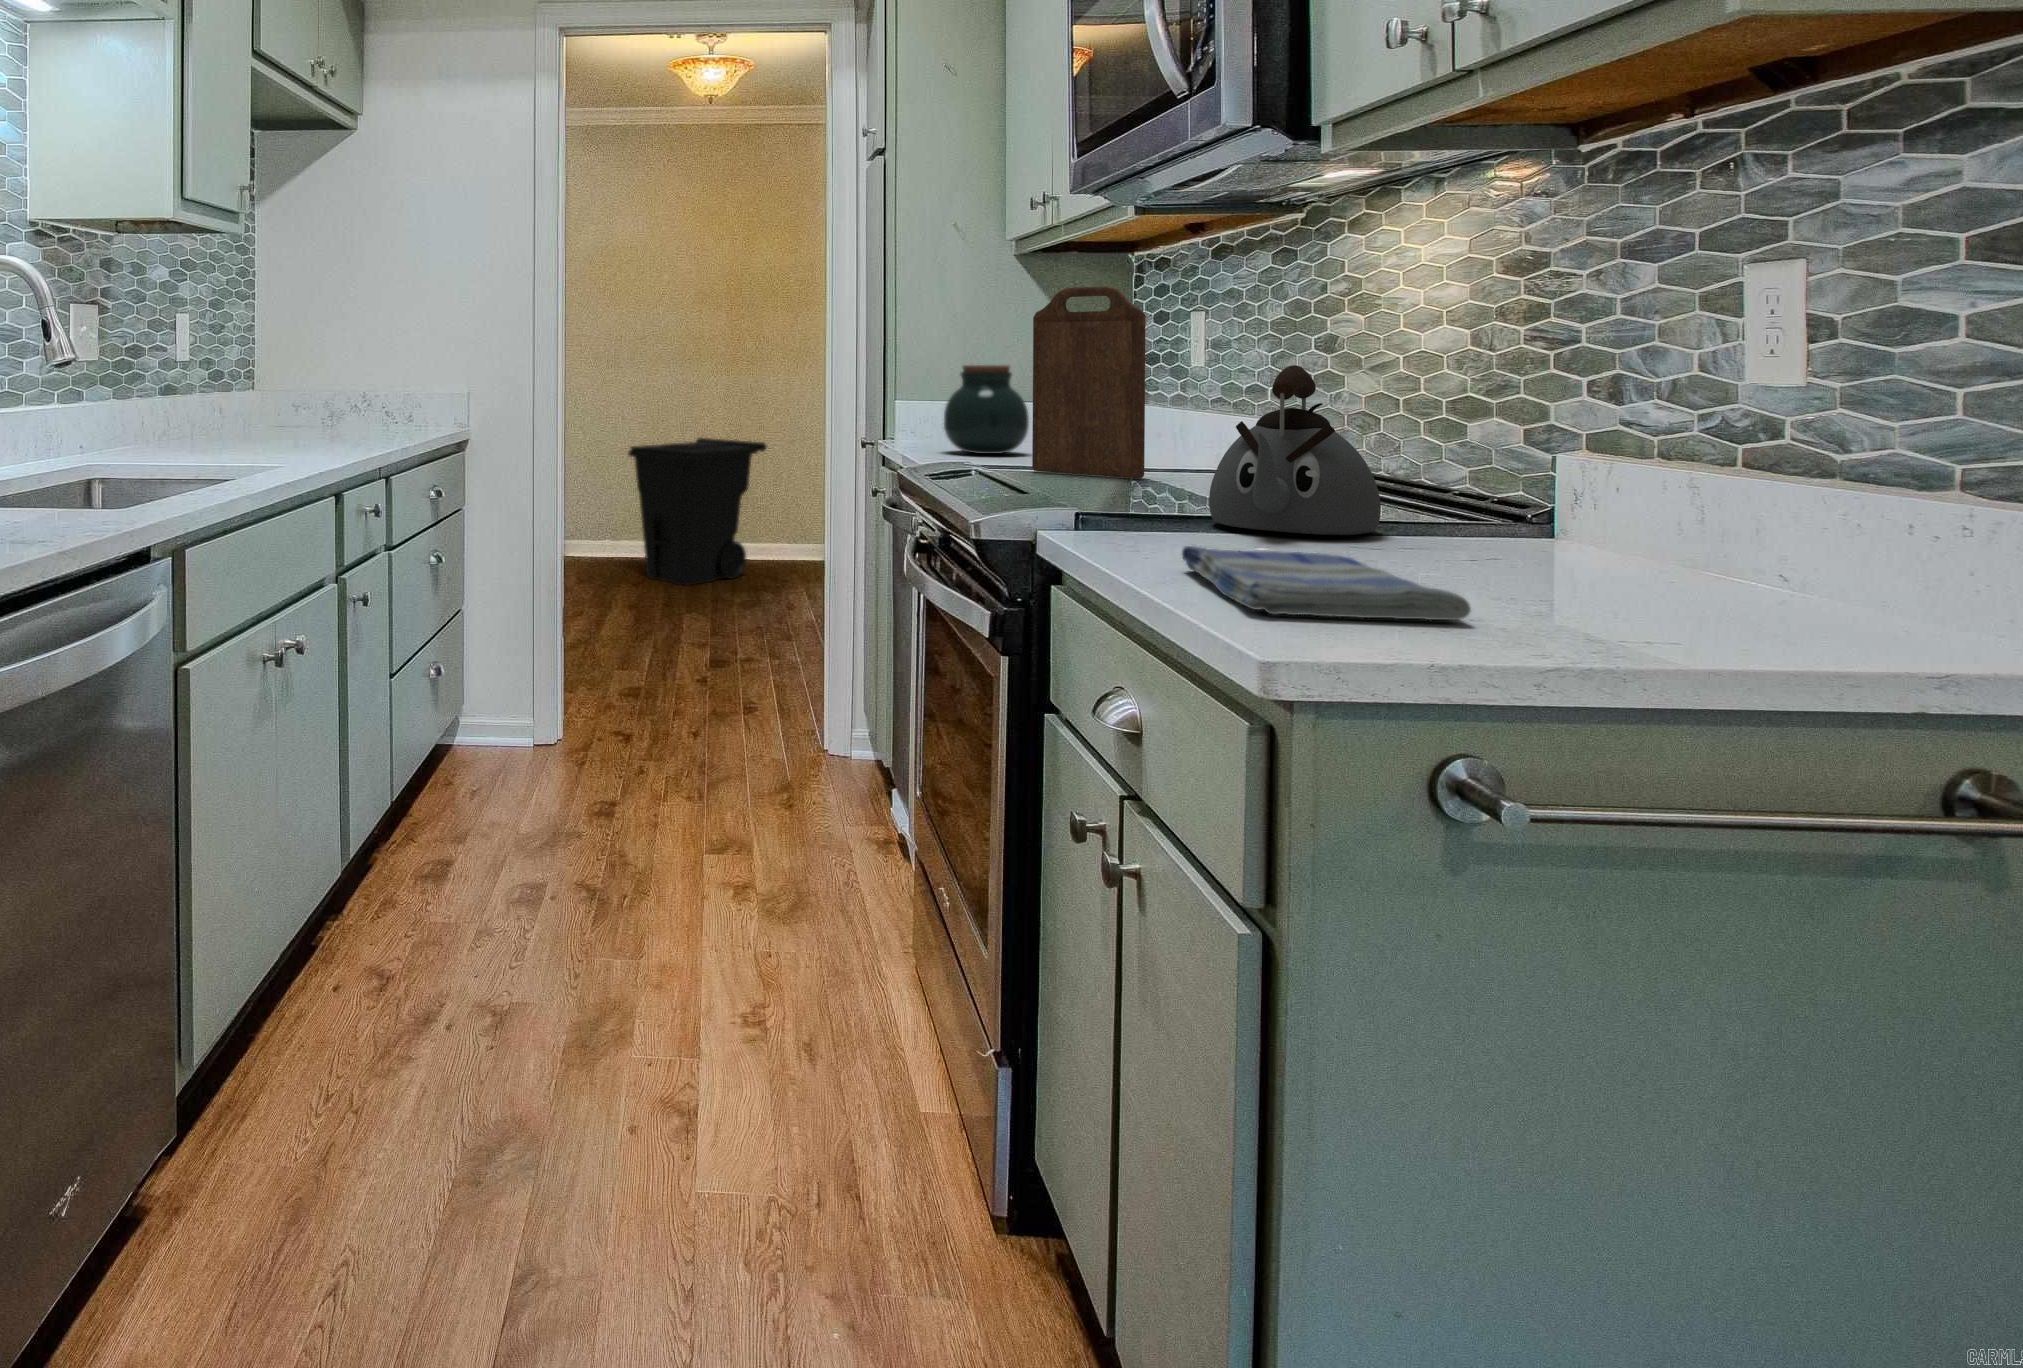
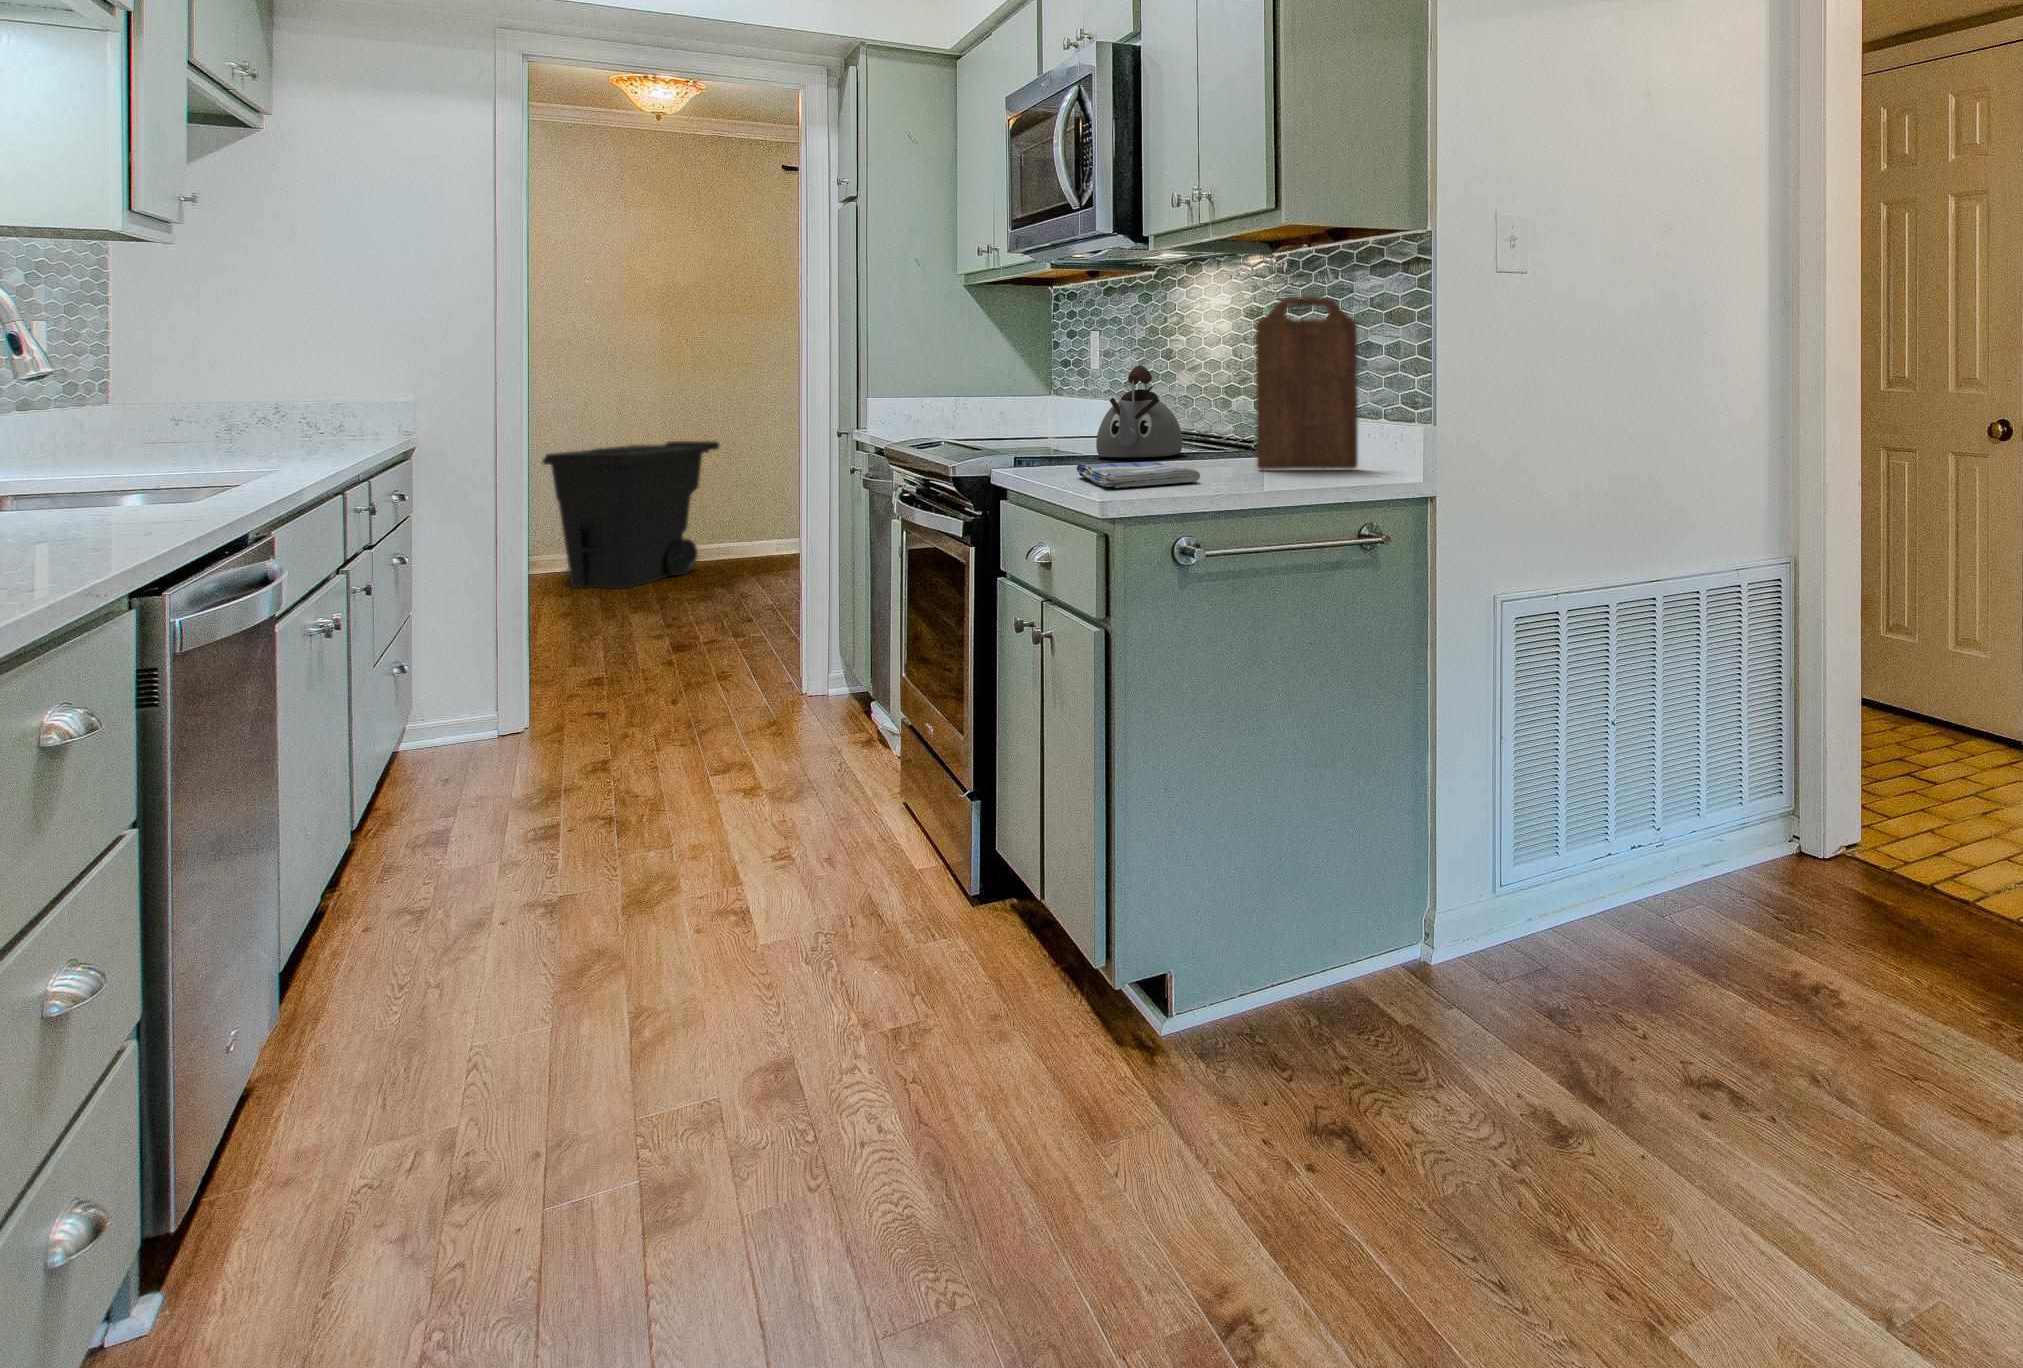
cutting board: present [1032,286,1146,478] -> present [1256,297,1358,470]
jar: present [944,365,1029,454] -> none [917,367,983,432]

